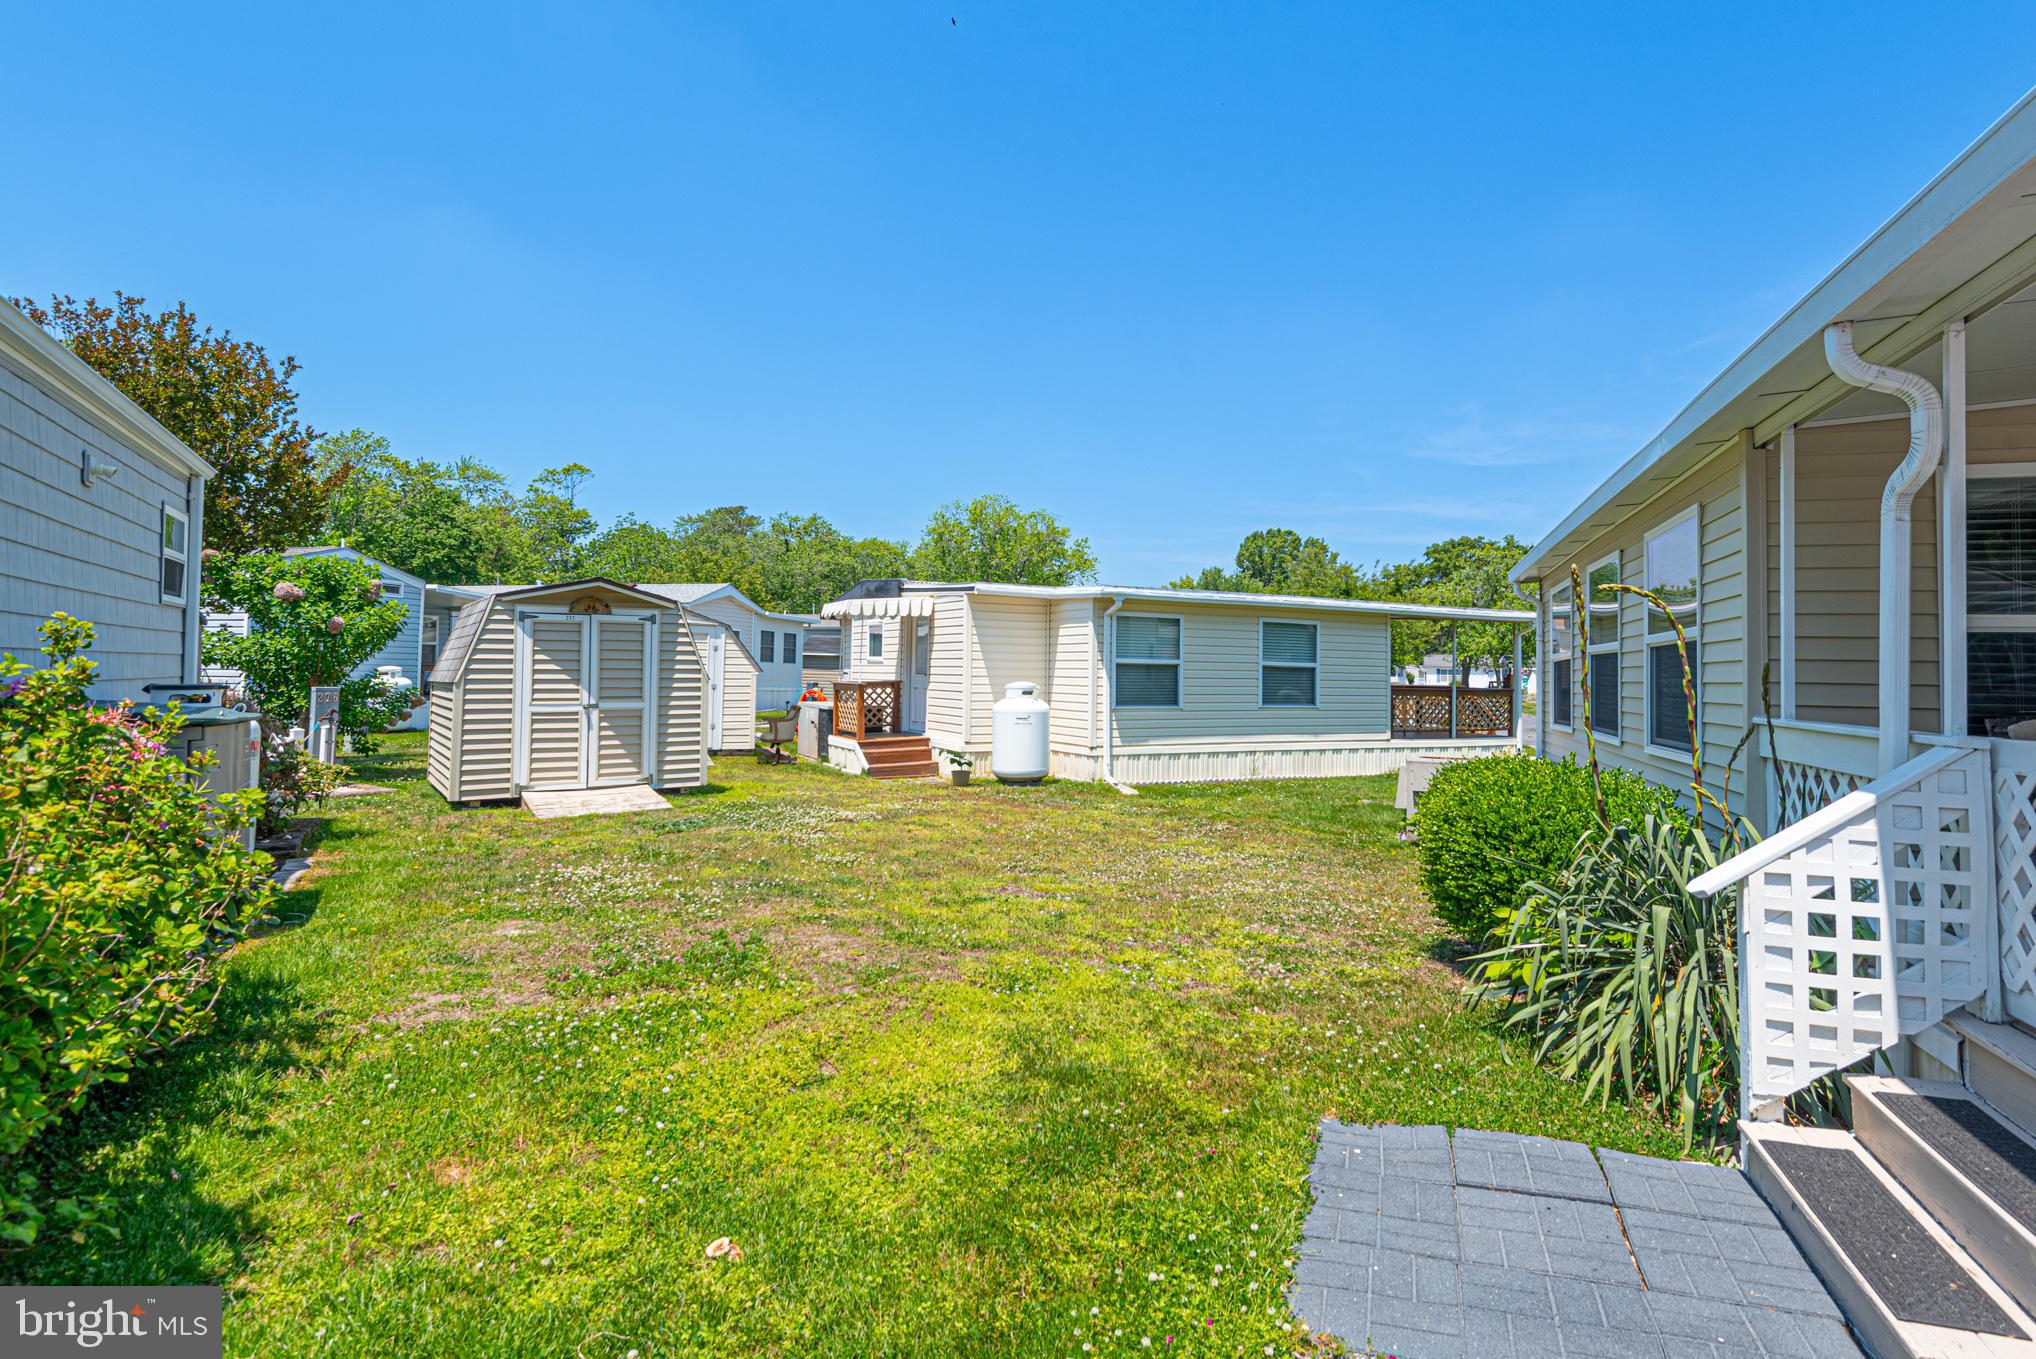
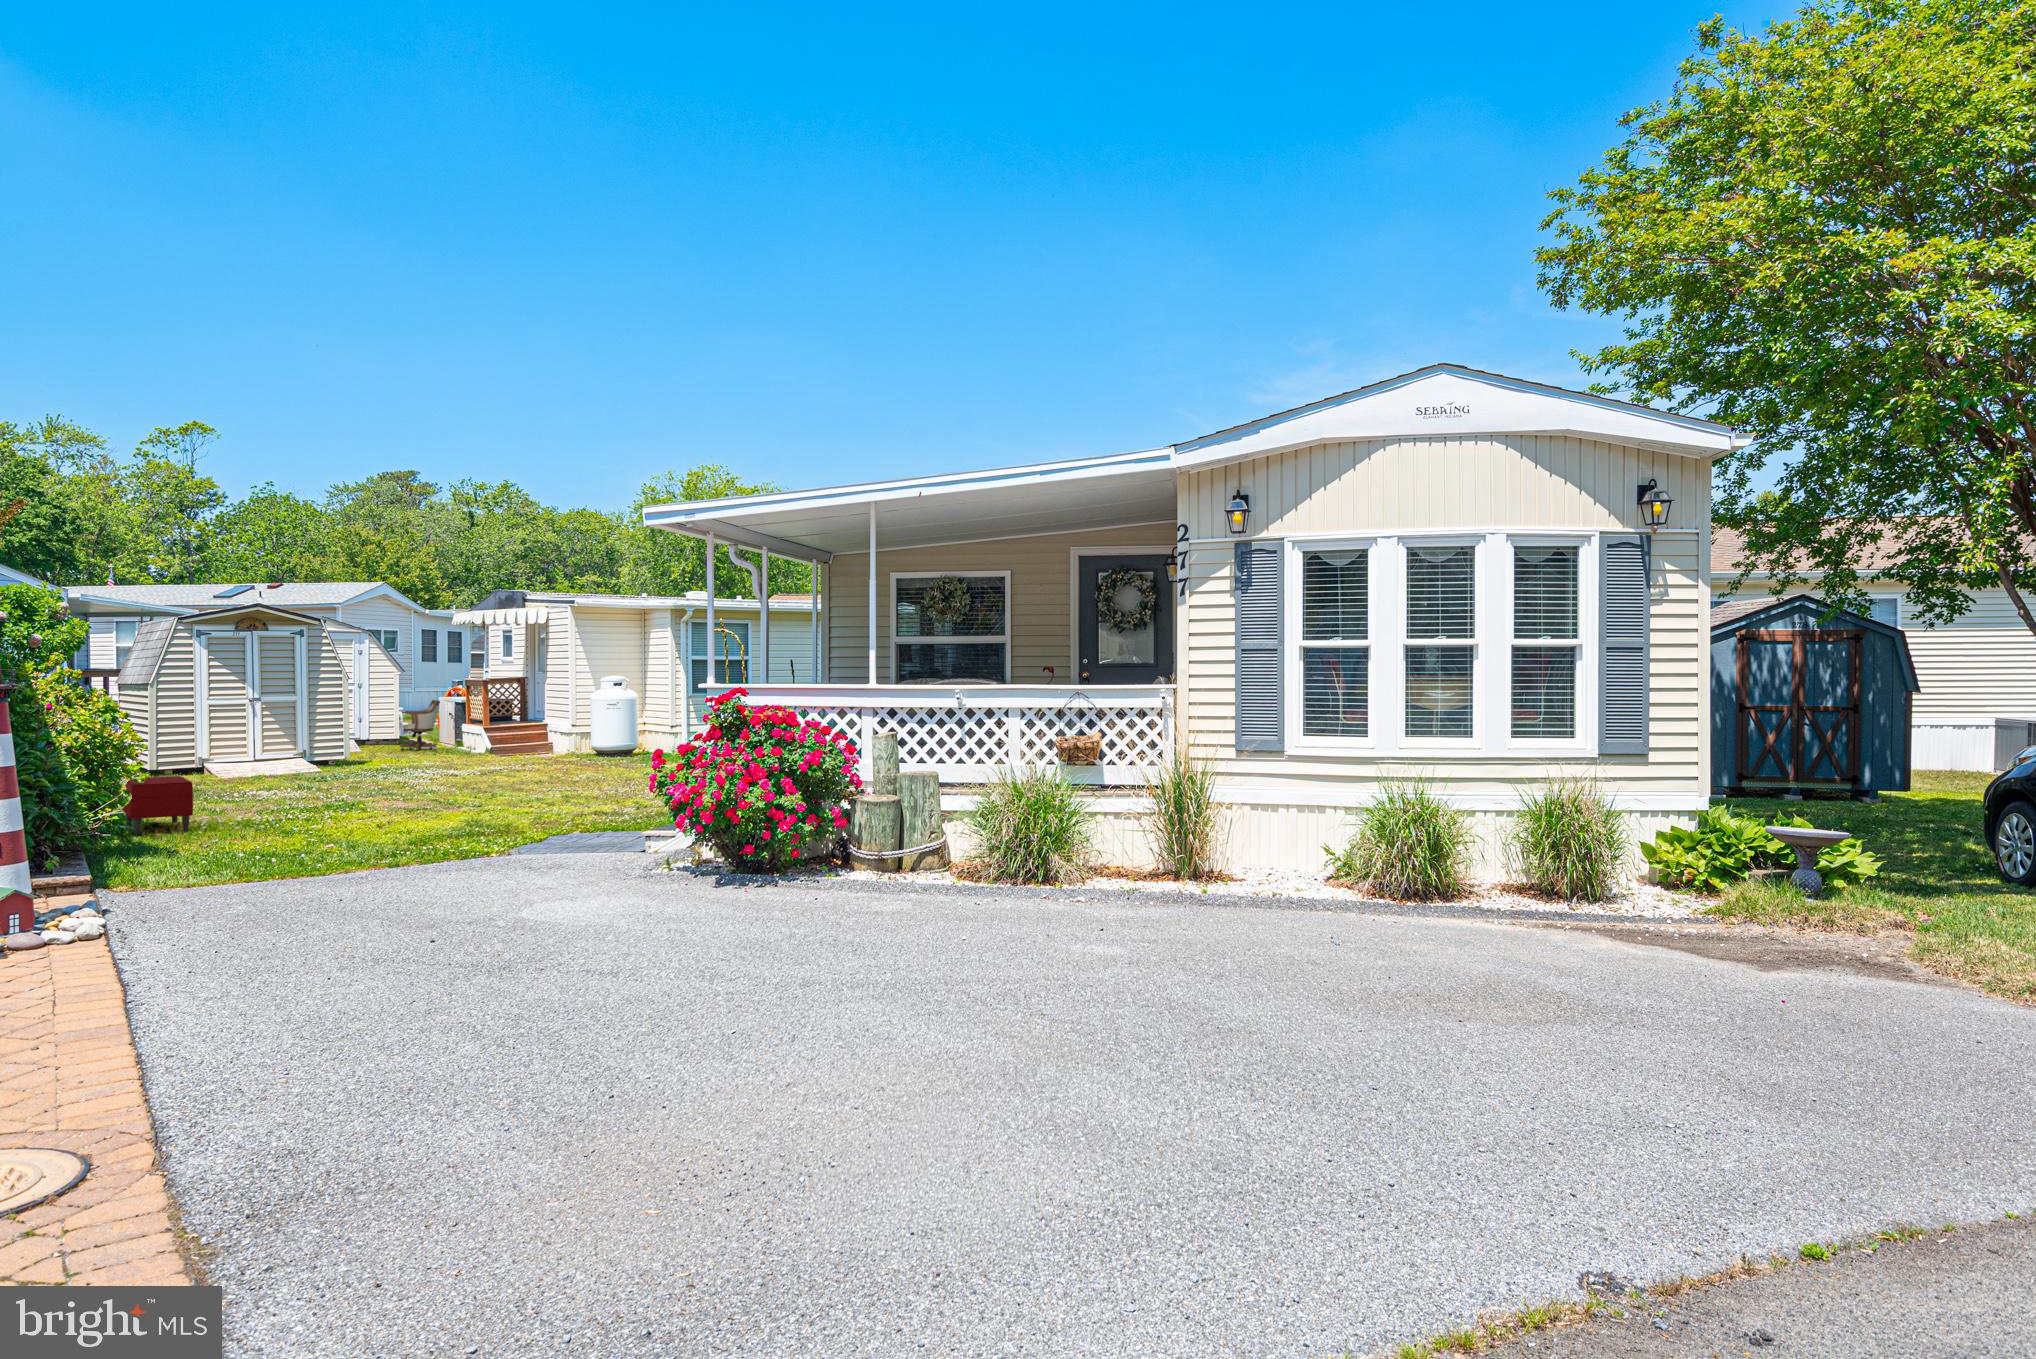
potted plant: present [939,750,973,786] -> none [546,730,576,758]
bench: none [127,922,359,1167] -> present [122,776,193,834]

